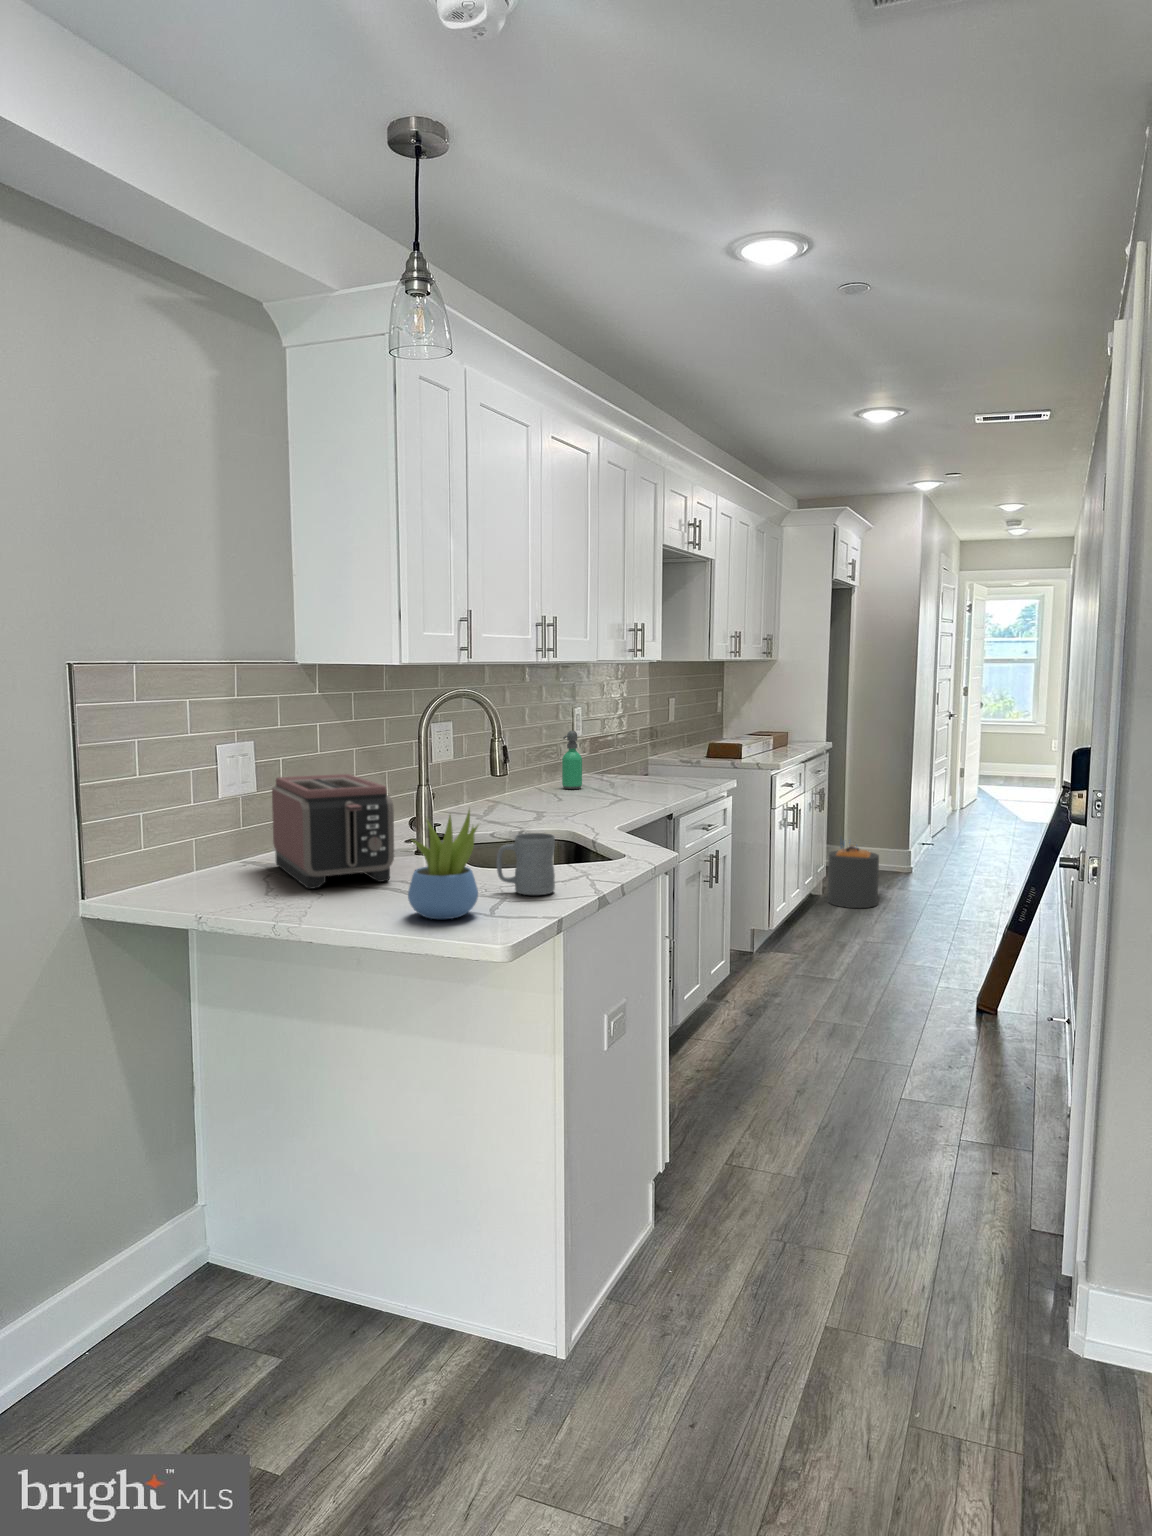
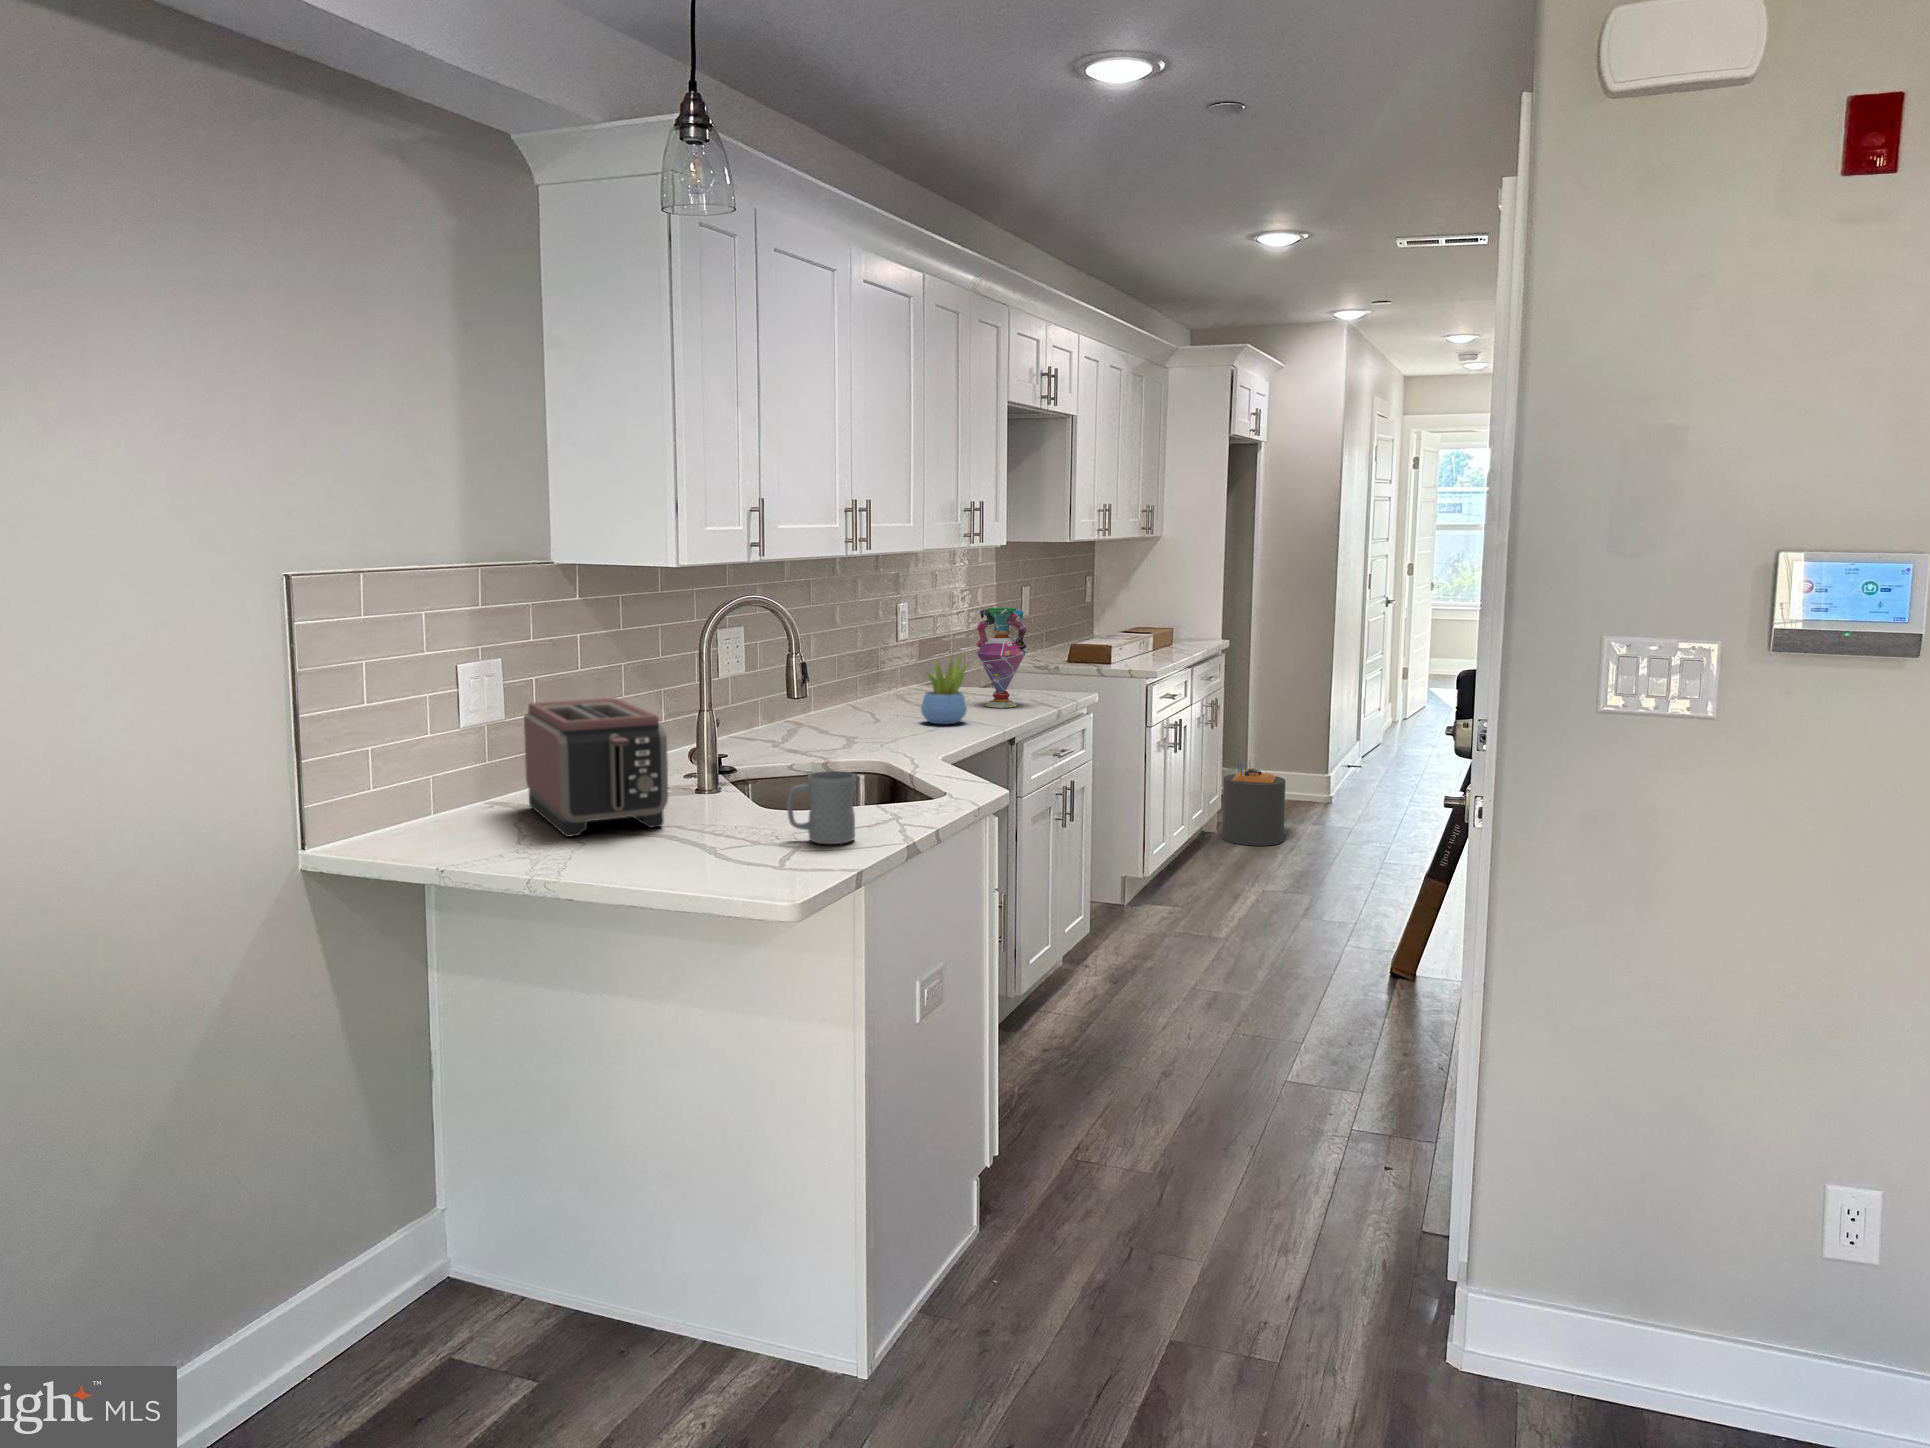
vase: none [637,710,680,791] -> present [976,607,1027,708]
soap dispenser: present [562,731,582,789] -> none [884,633,909,705]
succulent plant: present [408,810,478,919] -> present [921,655,968,724]

